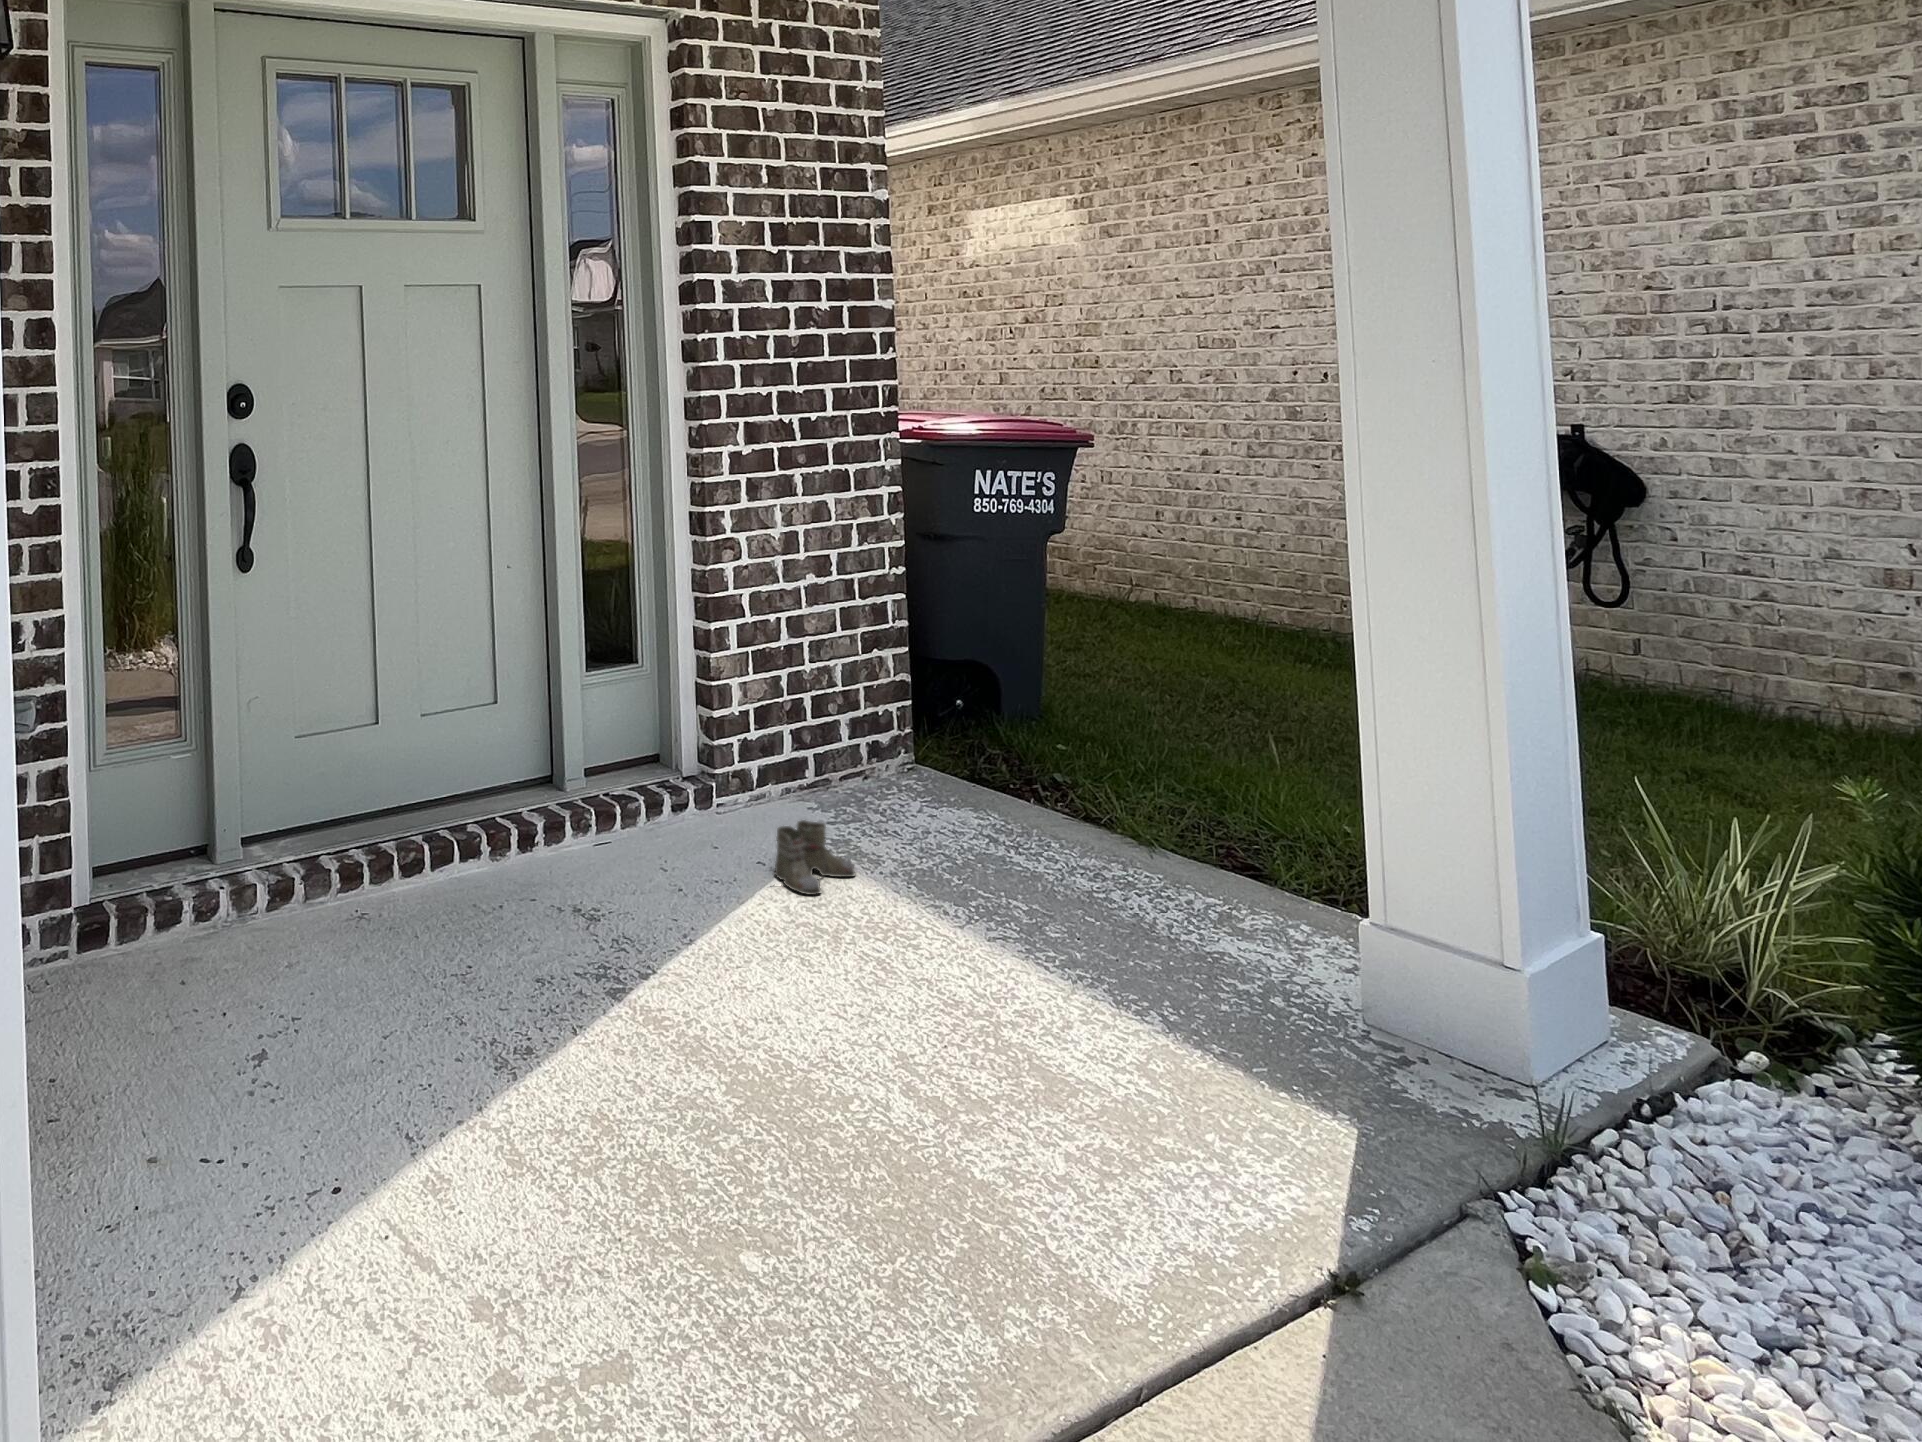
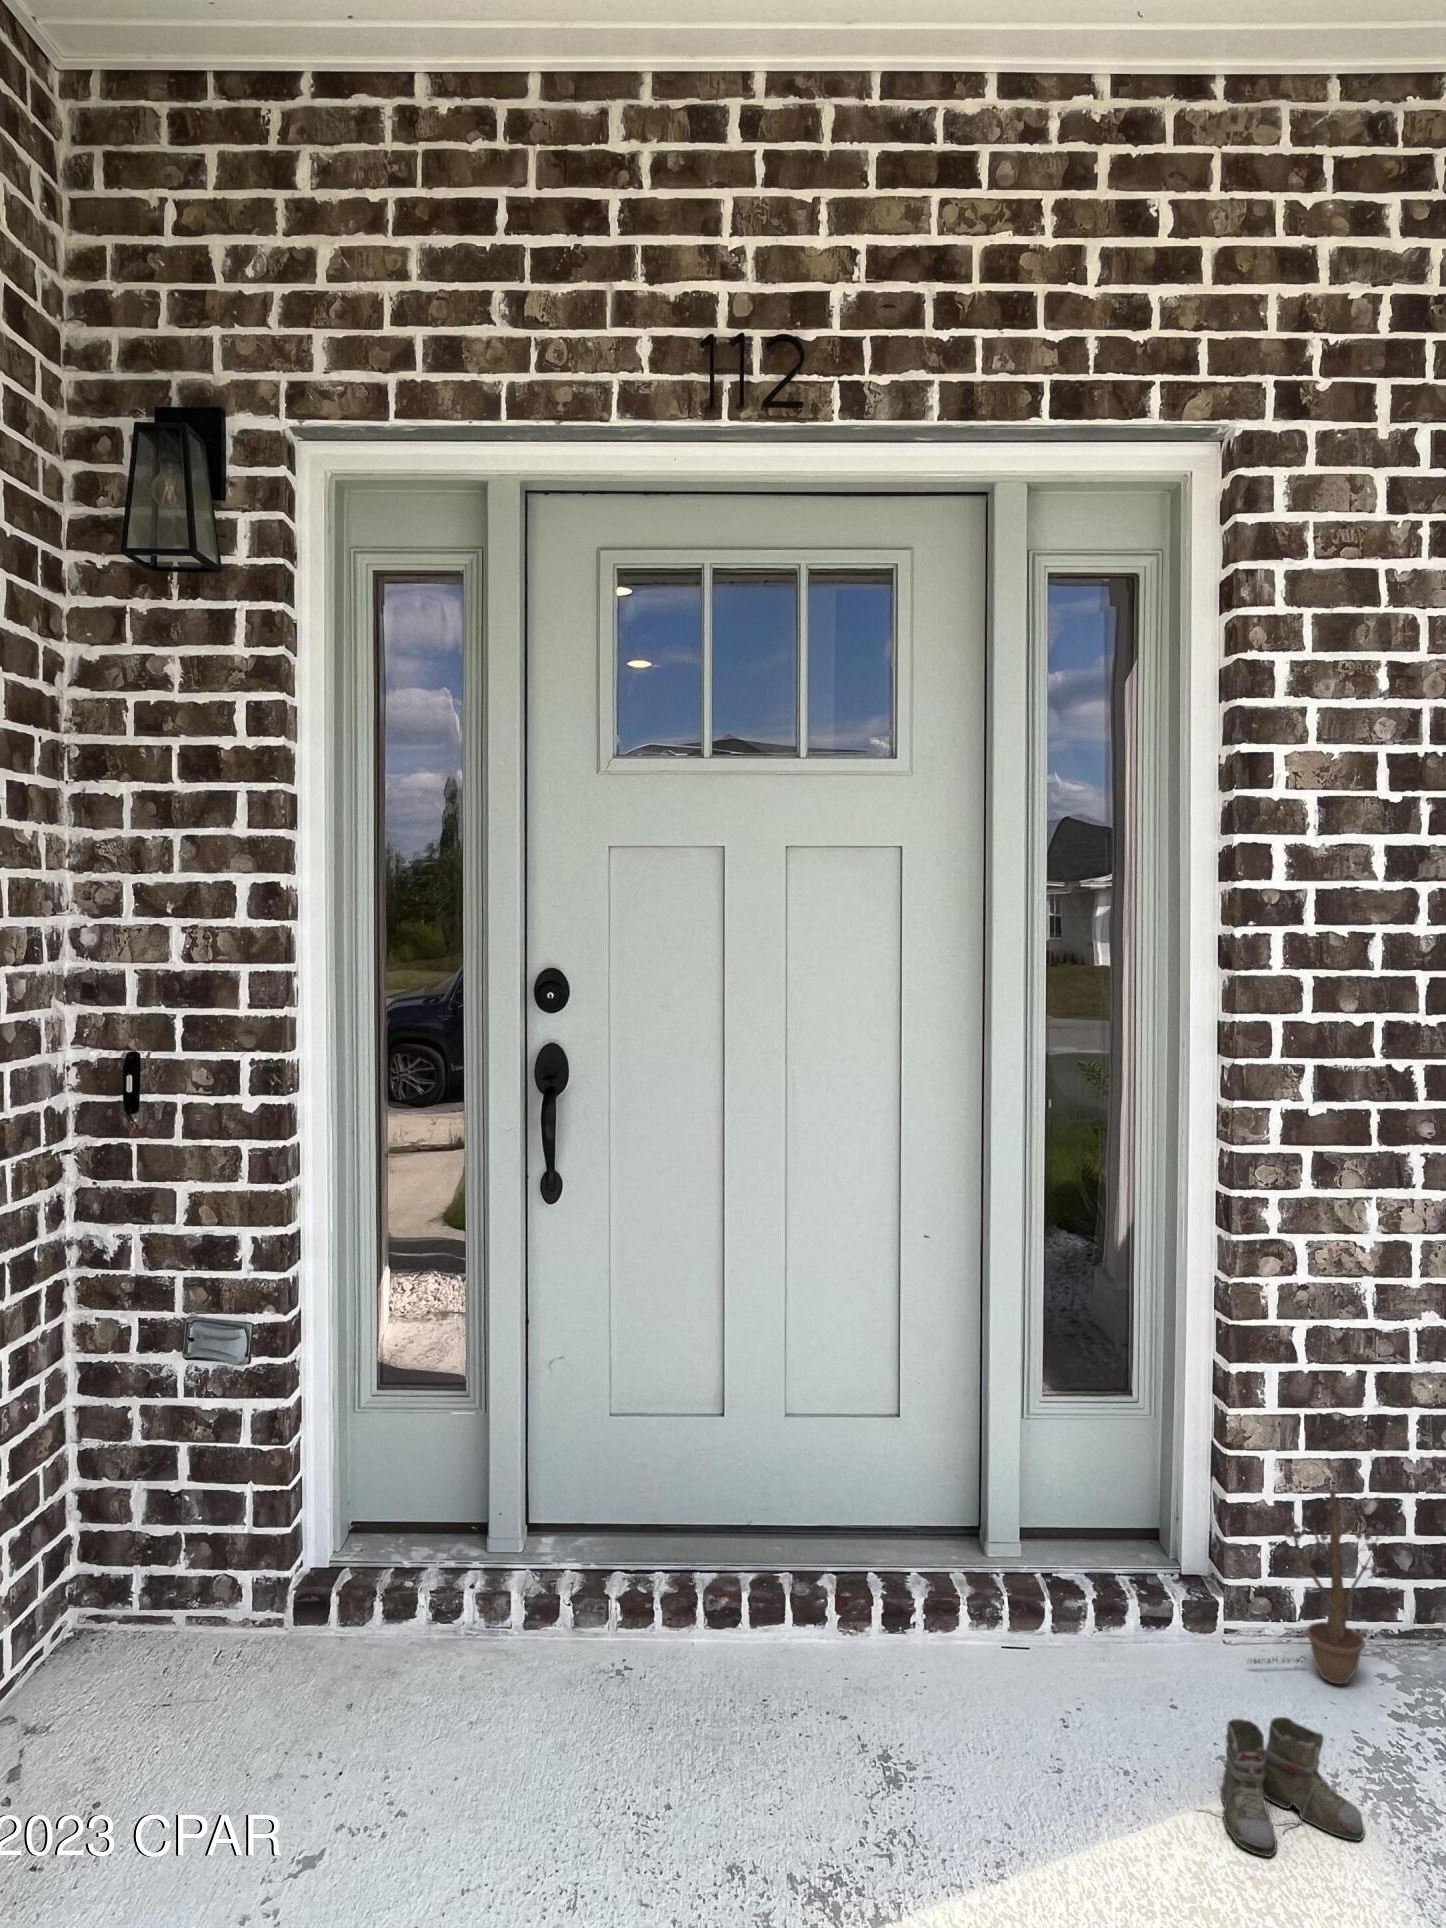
decorative plant: none [742,692,819,818] -> present [1248,1490,1401,1684]

